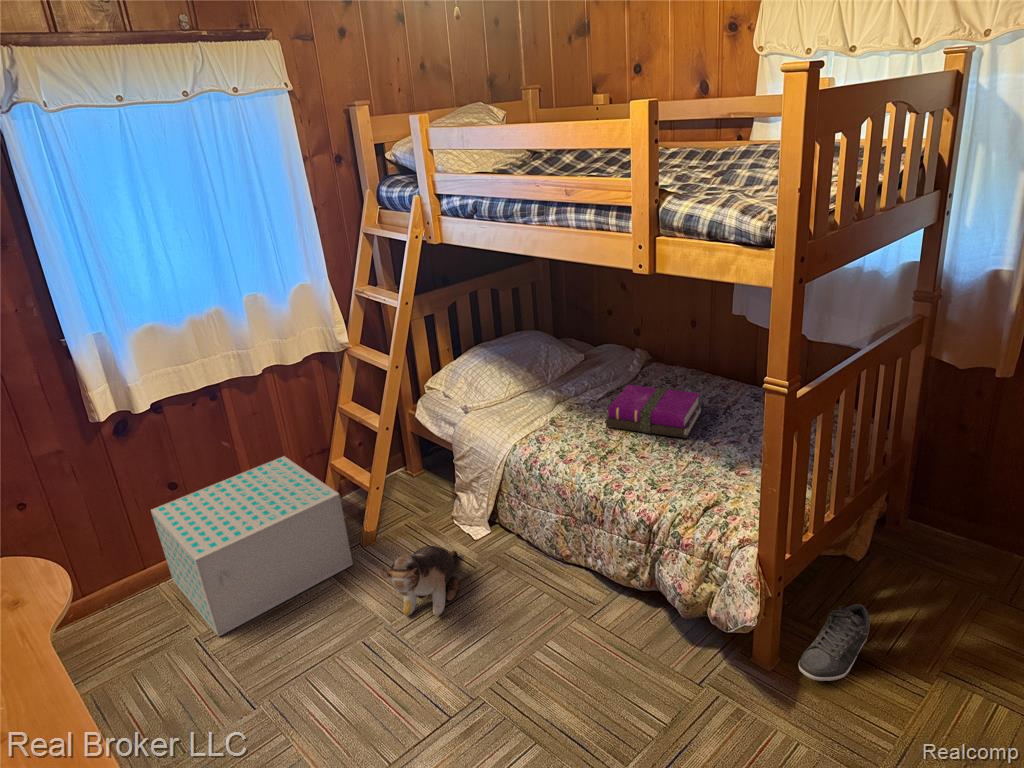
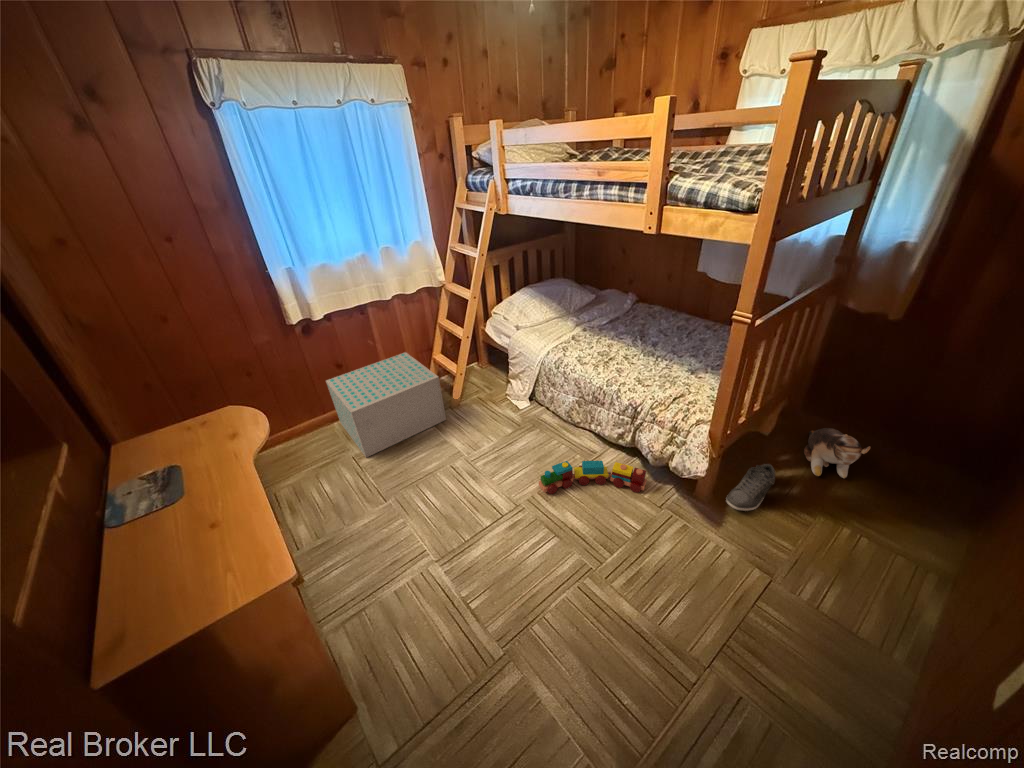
notebook: present [606,385,702,438] -> none [608,316,672,352]
plush toy: present [380,546,459,616] -> present [804,428,870,478]
toy train: none [506,615,677,677] -> present [539,461,647,494]

